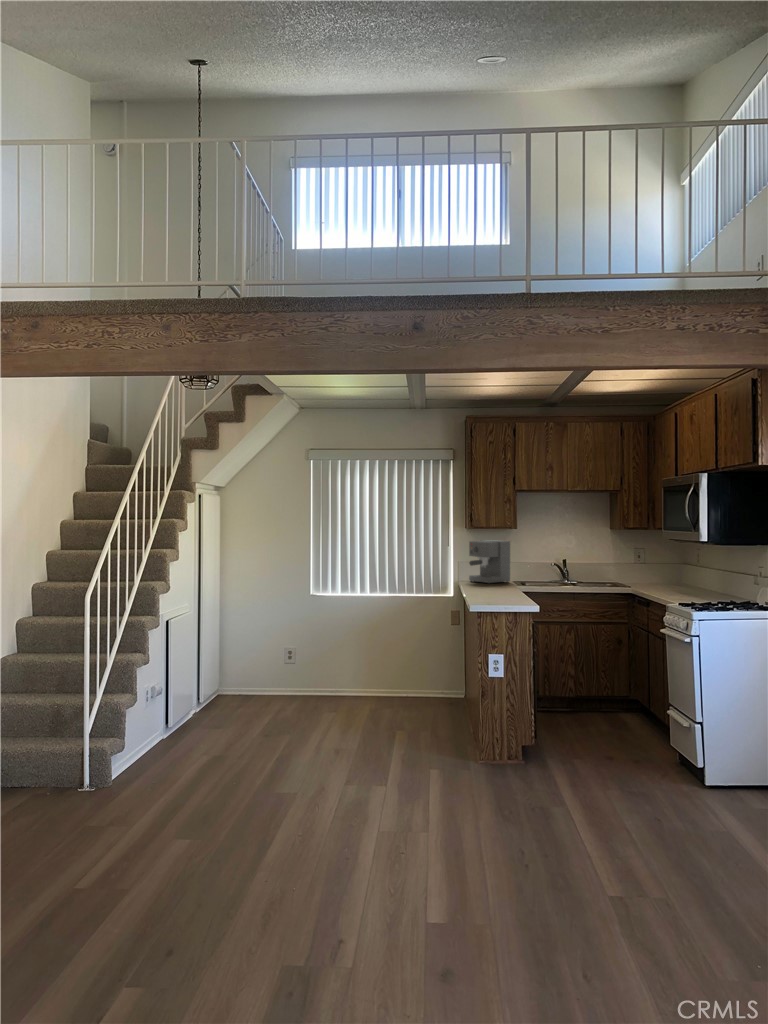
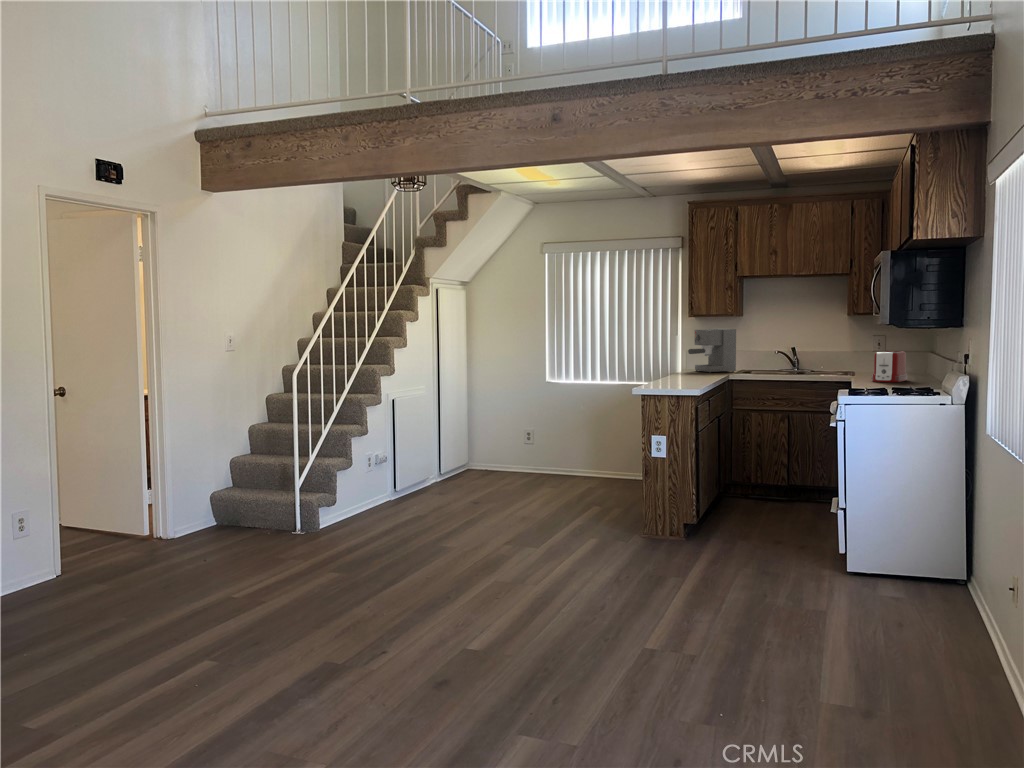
toaster: none [659,564,685,594] -> present [872,351,908,383]

